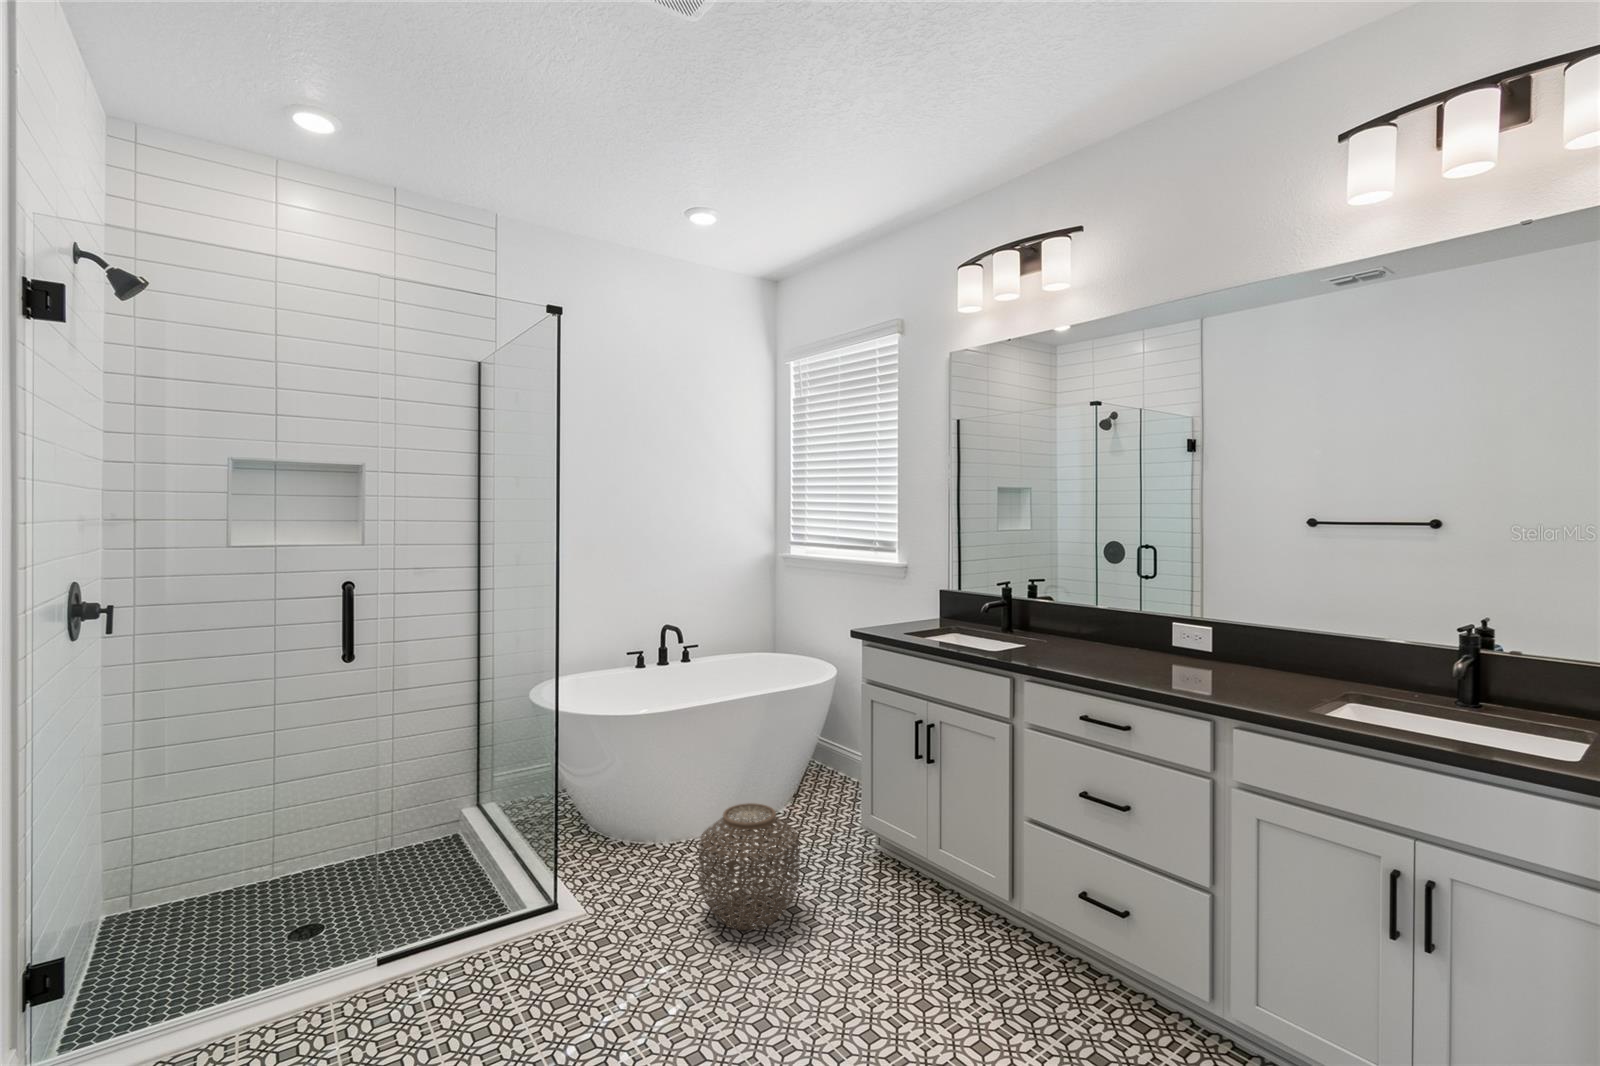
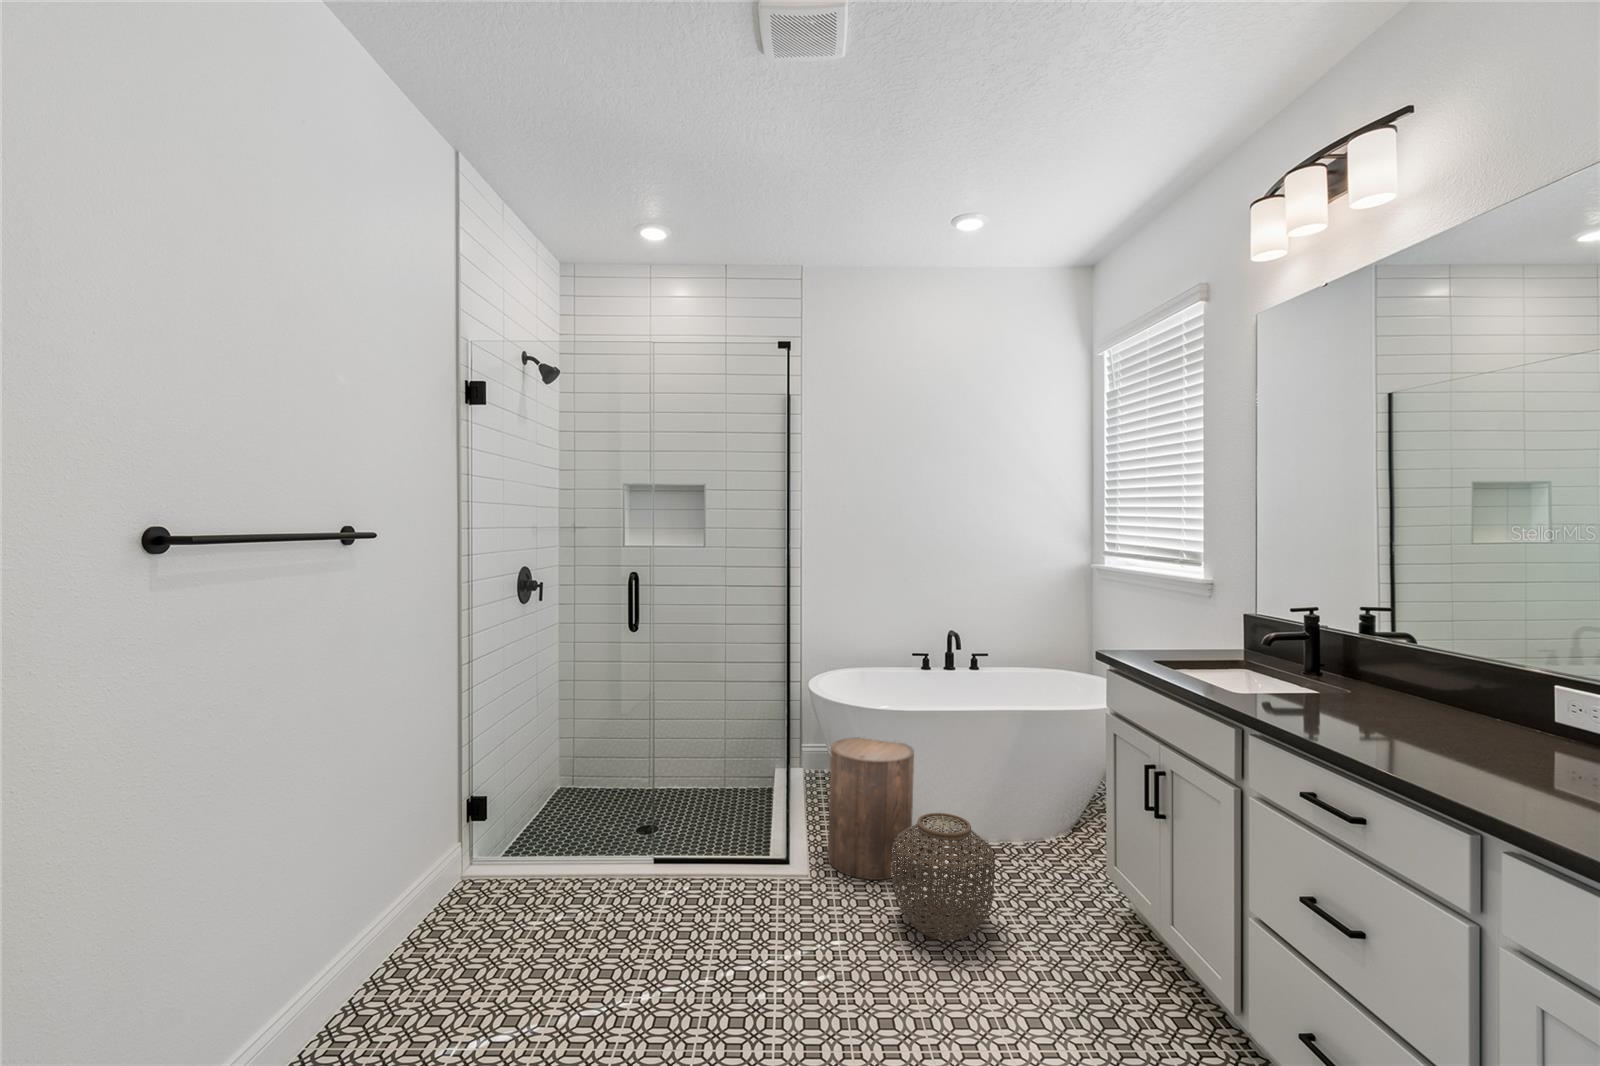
stool: none [591,743,684,899] -> present [828,737,914,880]

